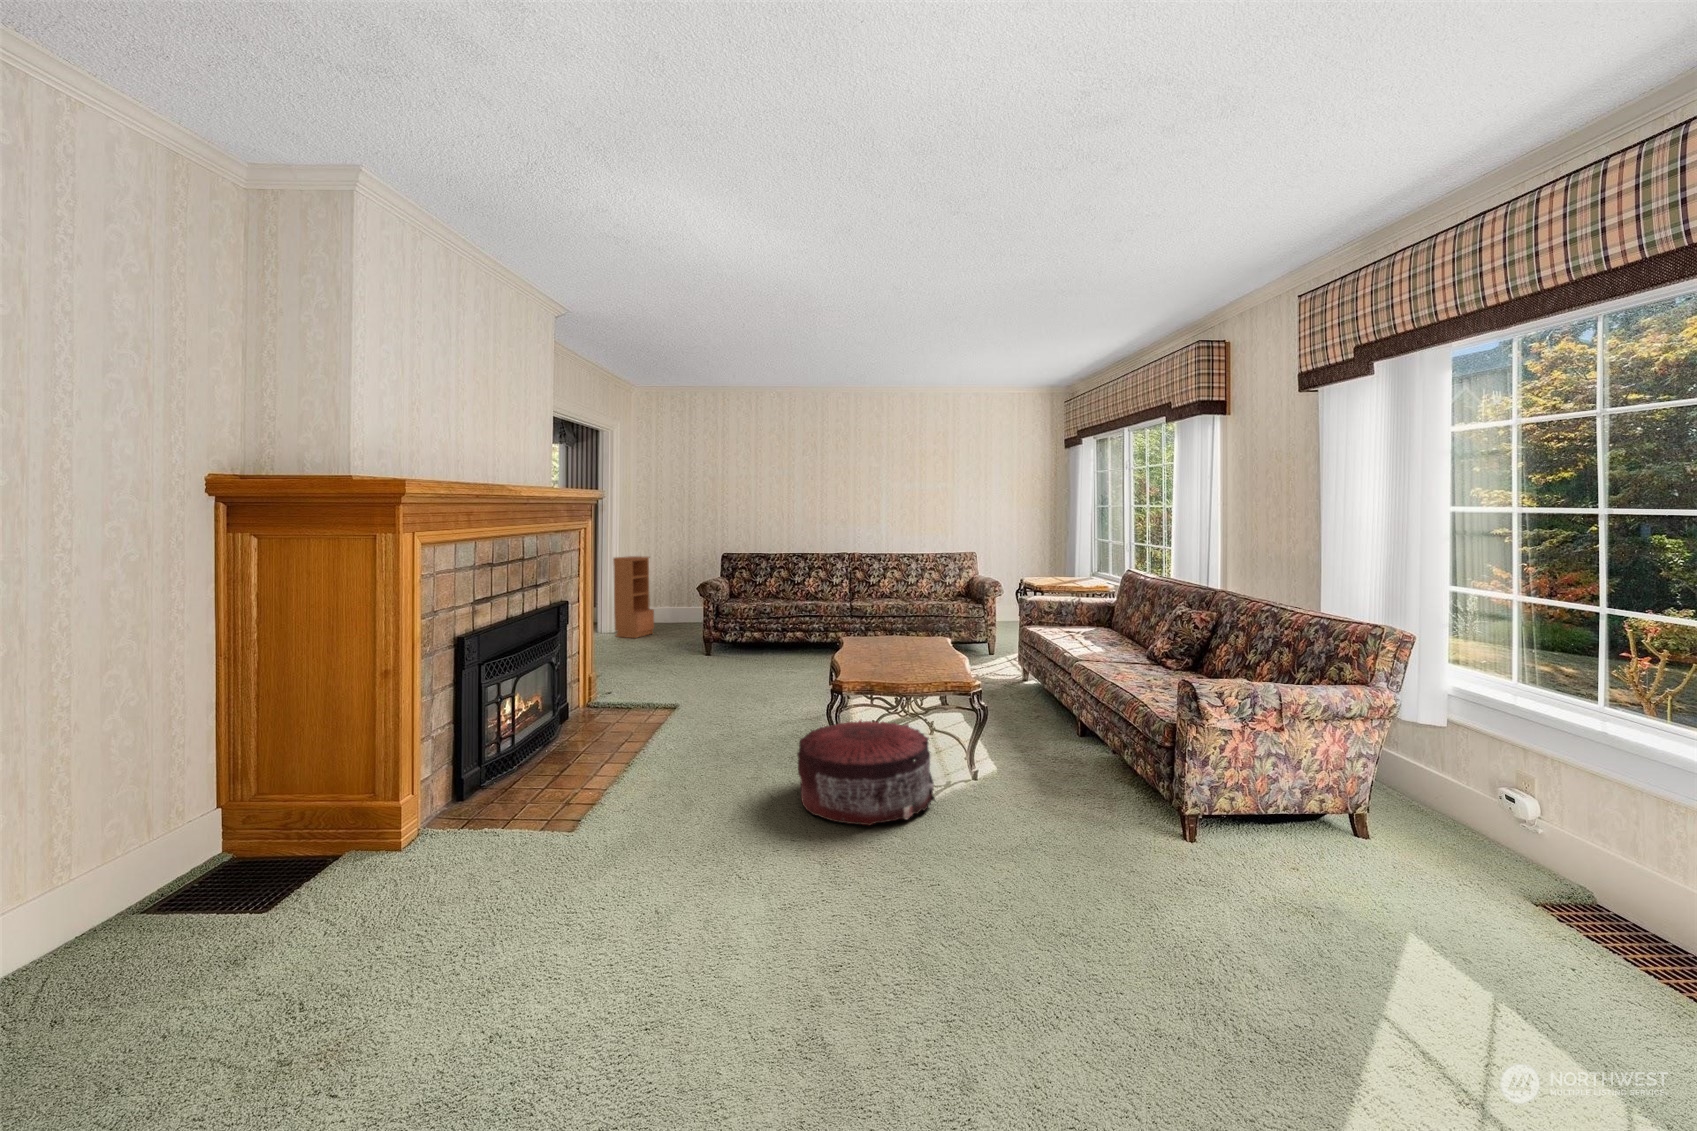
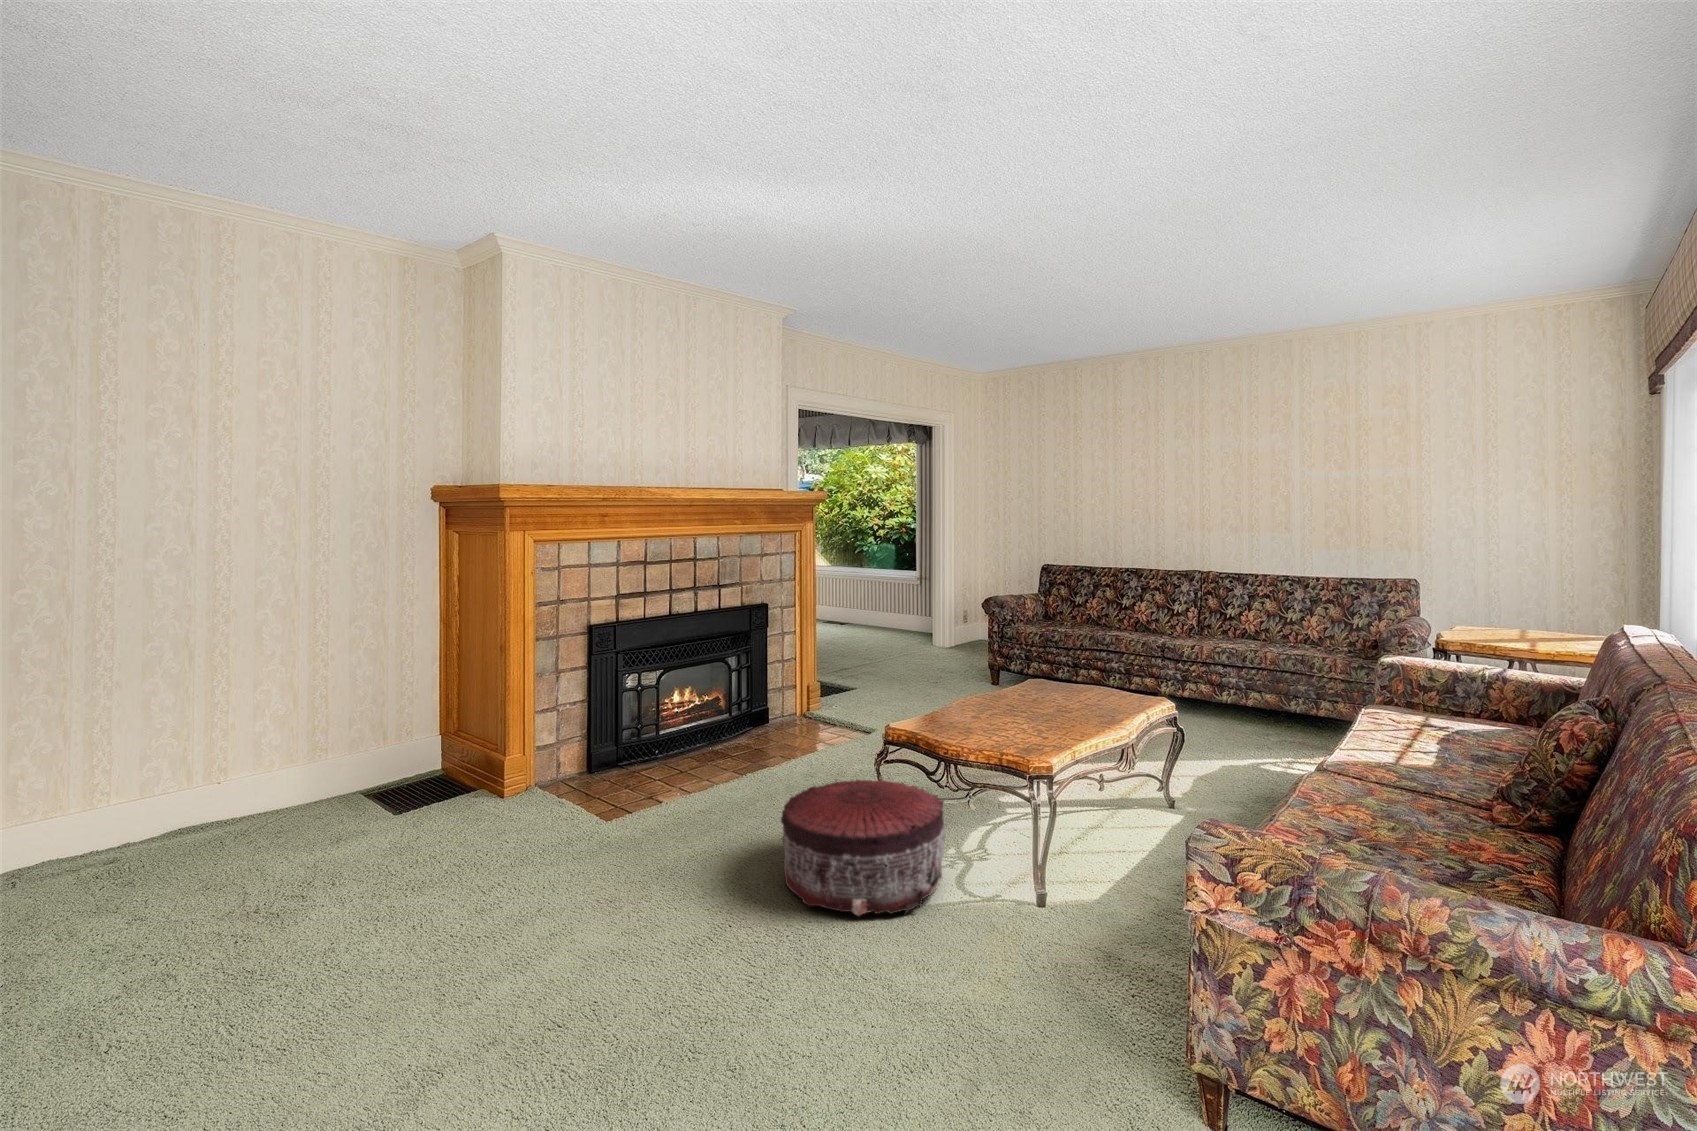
bookcase: present [613,556,654,638] -> none [932,563,976,654]

